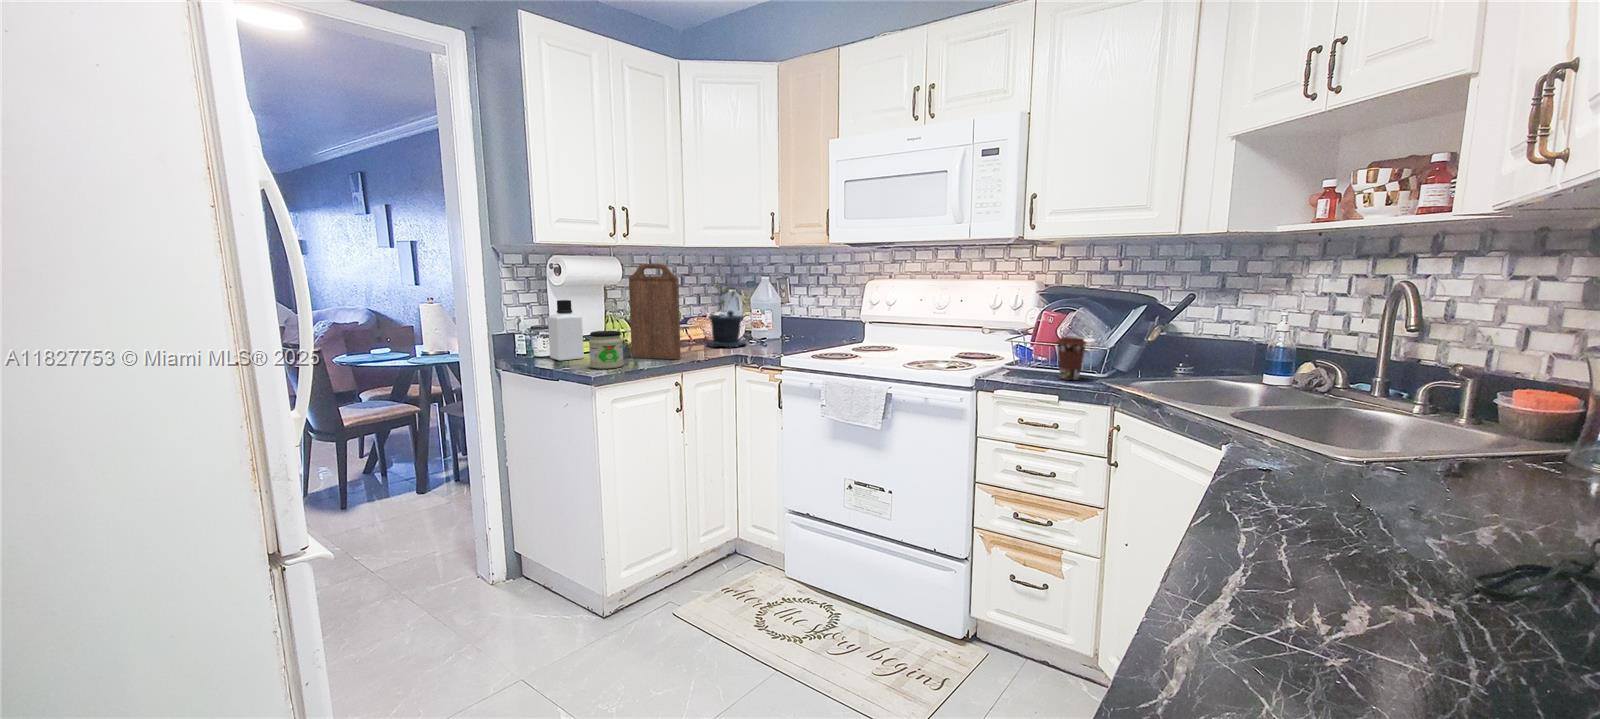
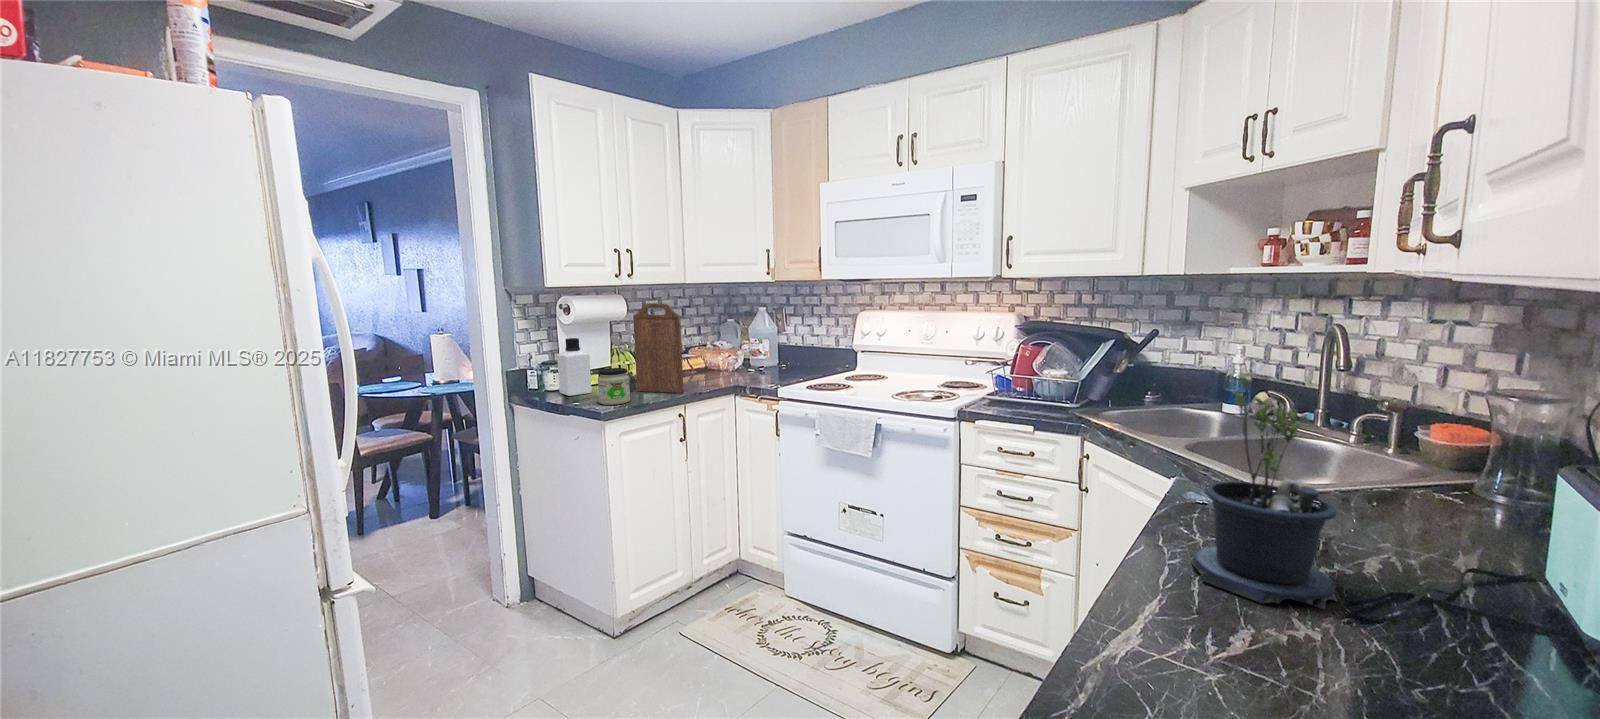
potted plant: present [706,275,746,347] -> present [1191,373,1337,610]
coffee cup: present [1057,337,1087,380] -> none [1033,371,1062,411]

